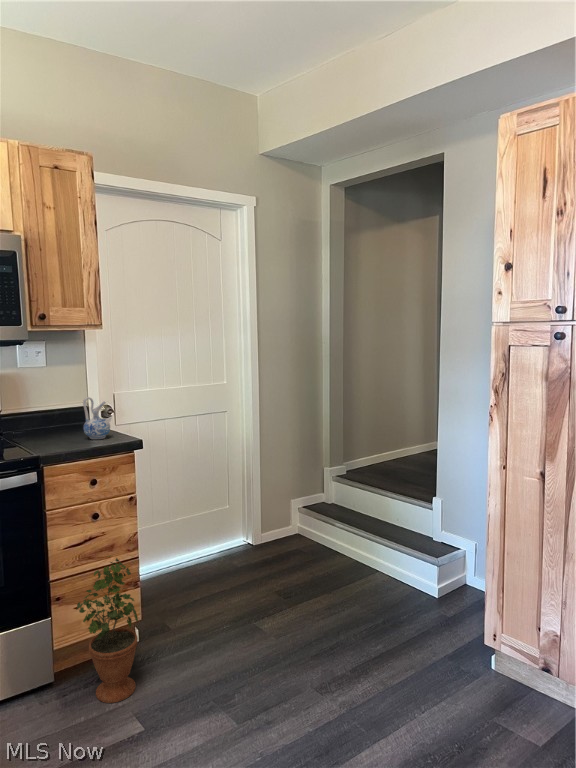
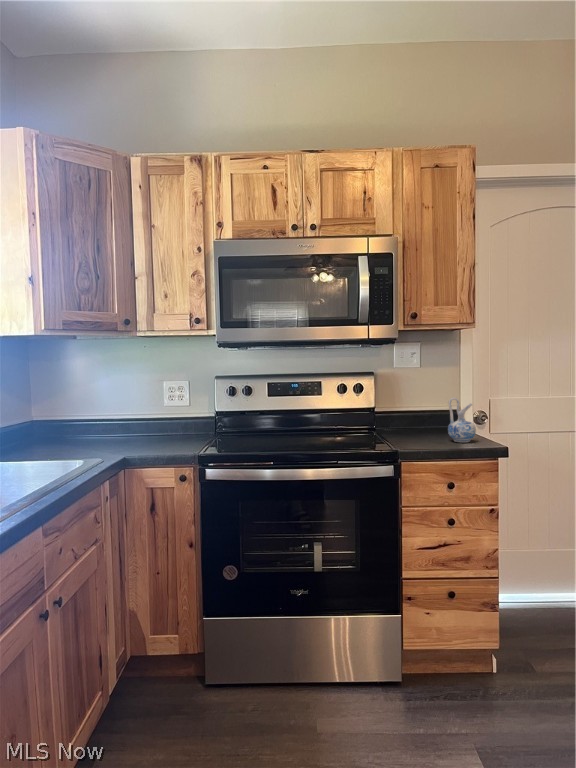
potted plant: present [76,556,138,703] -> none [423,567,488,730]

